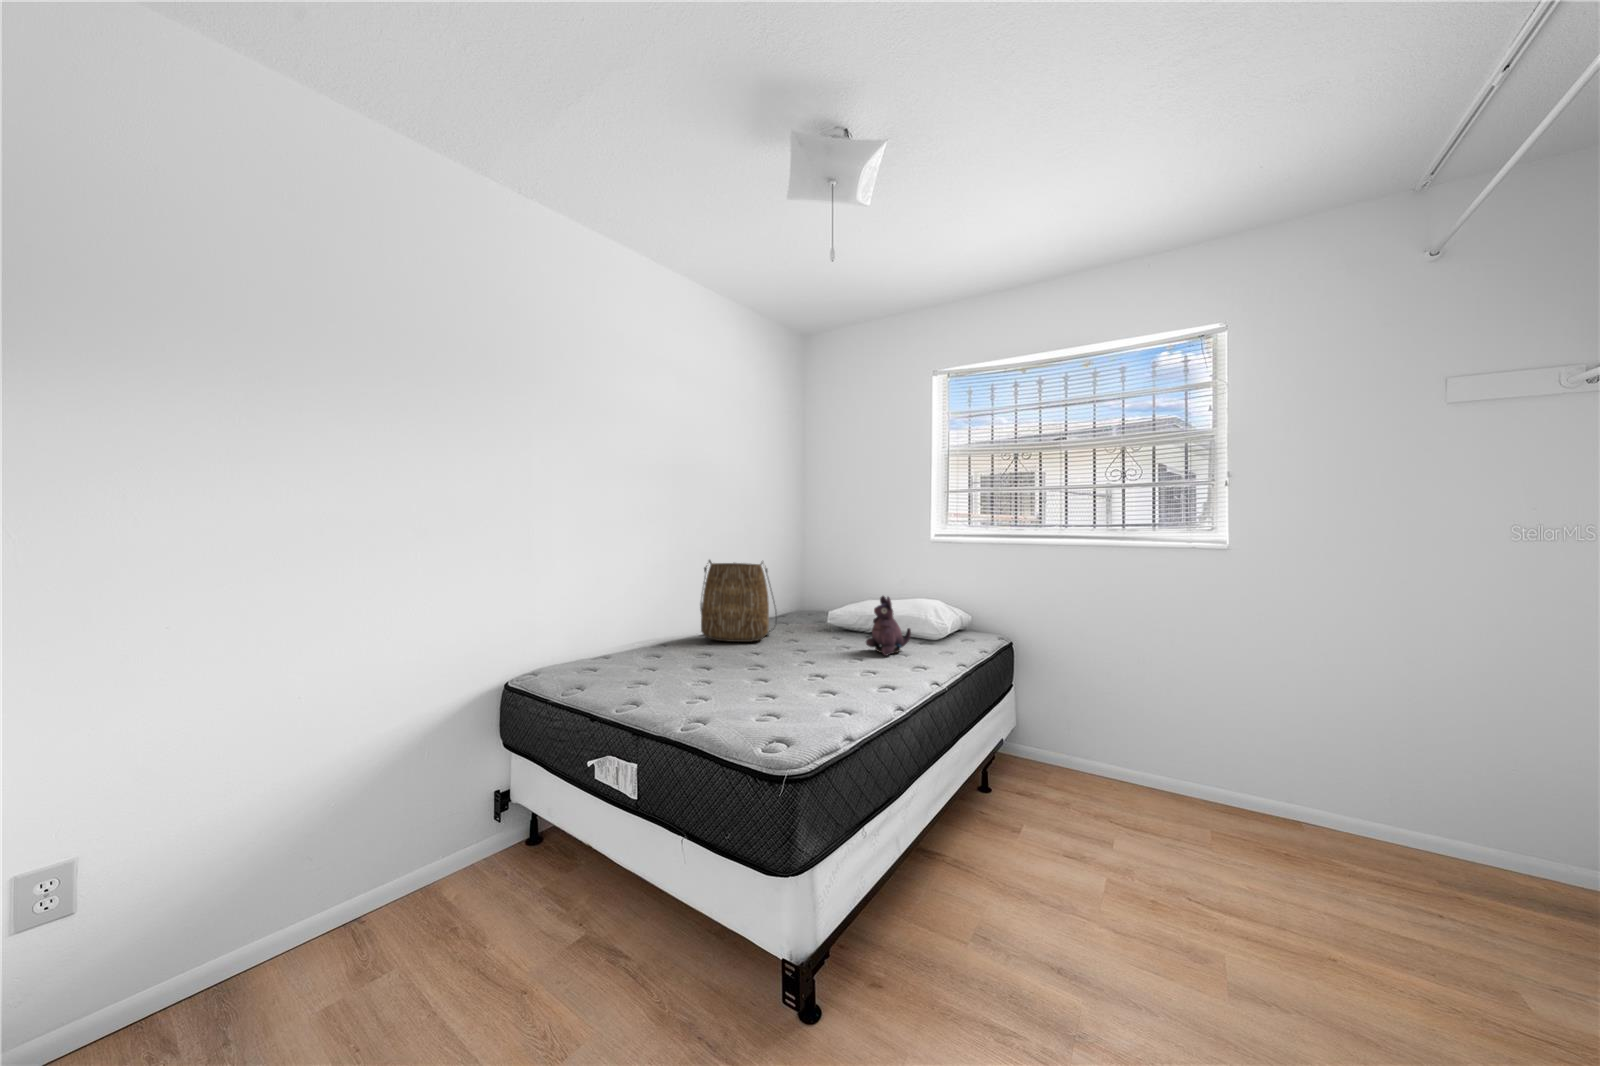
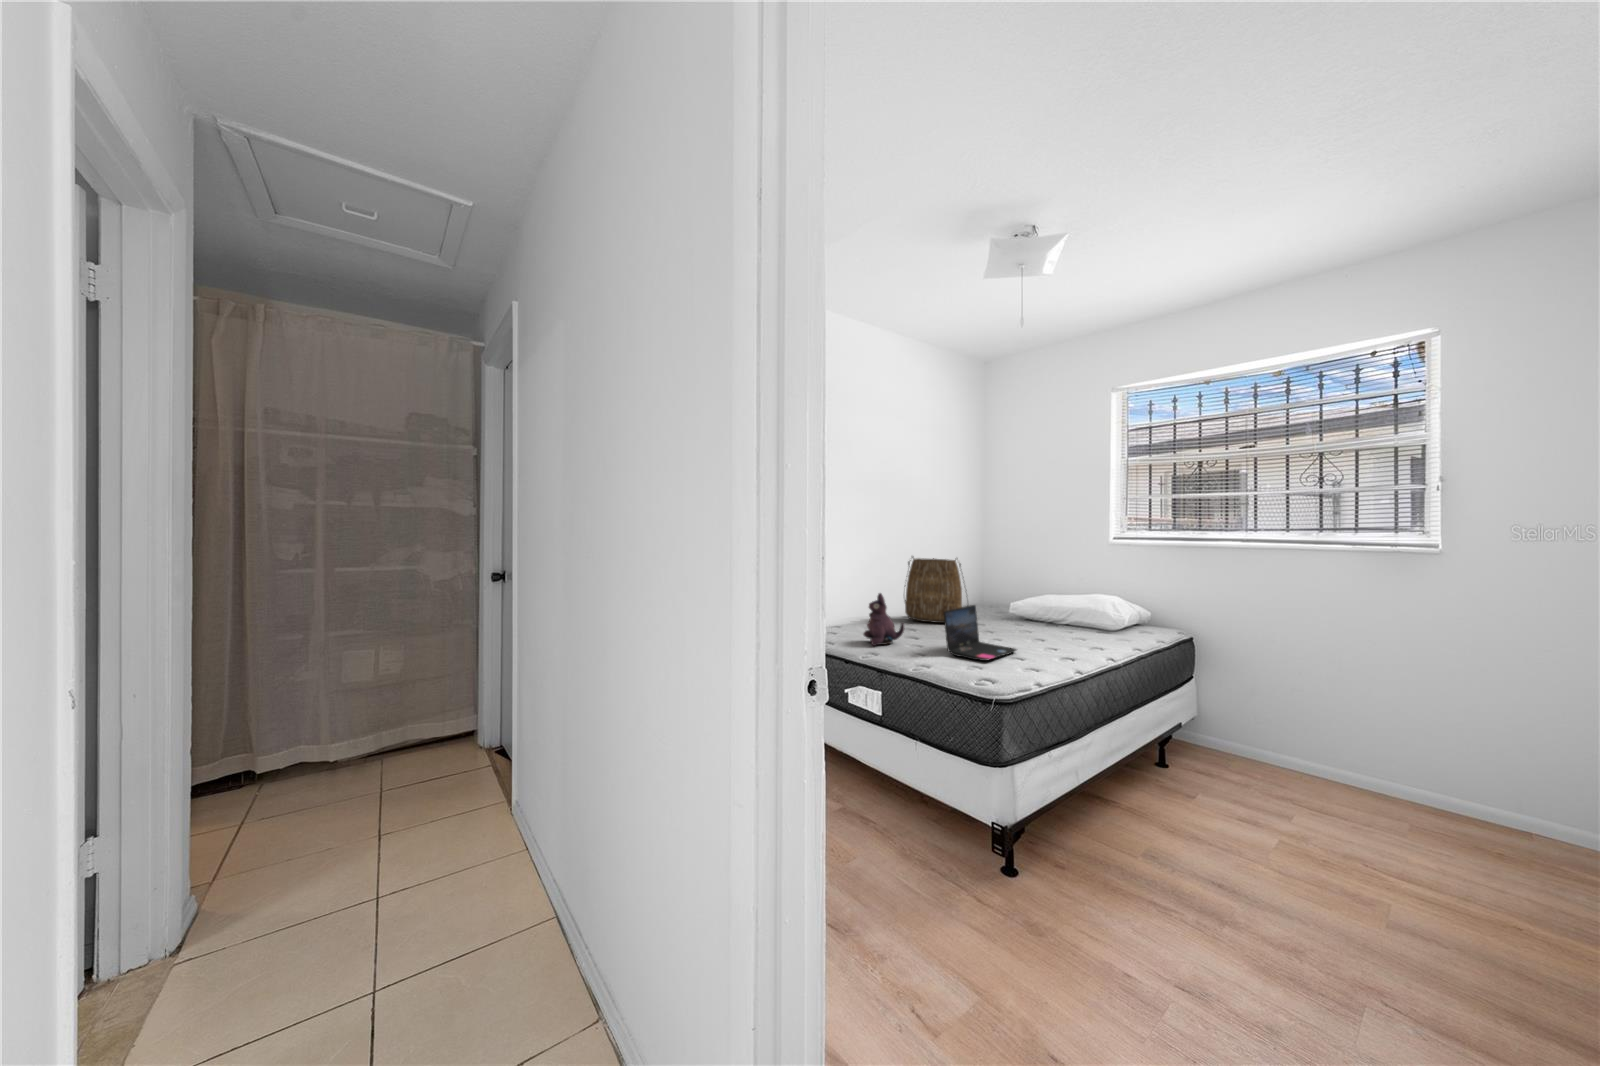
plush toy: present [866,596,911,656] -> present [864,593,905,646]
laptop: none [732,623,827,702] -> present [943,605,1016,661]

